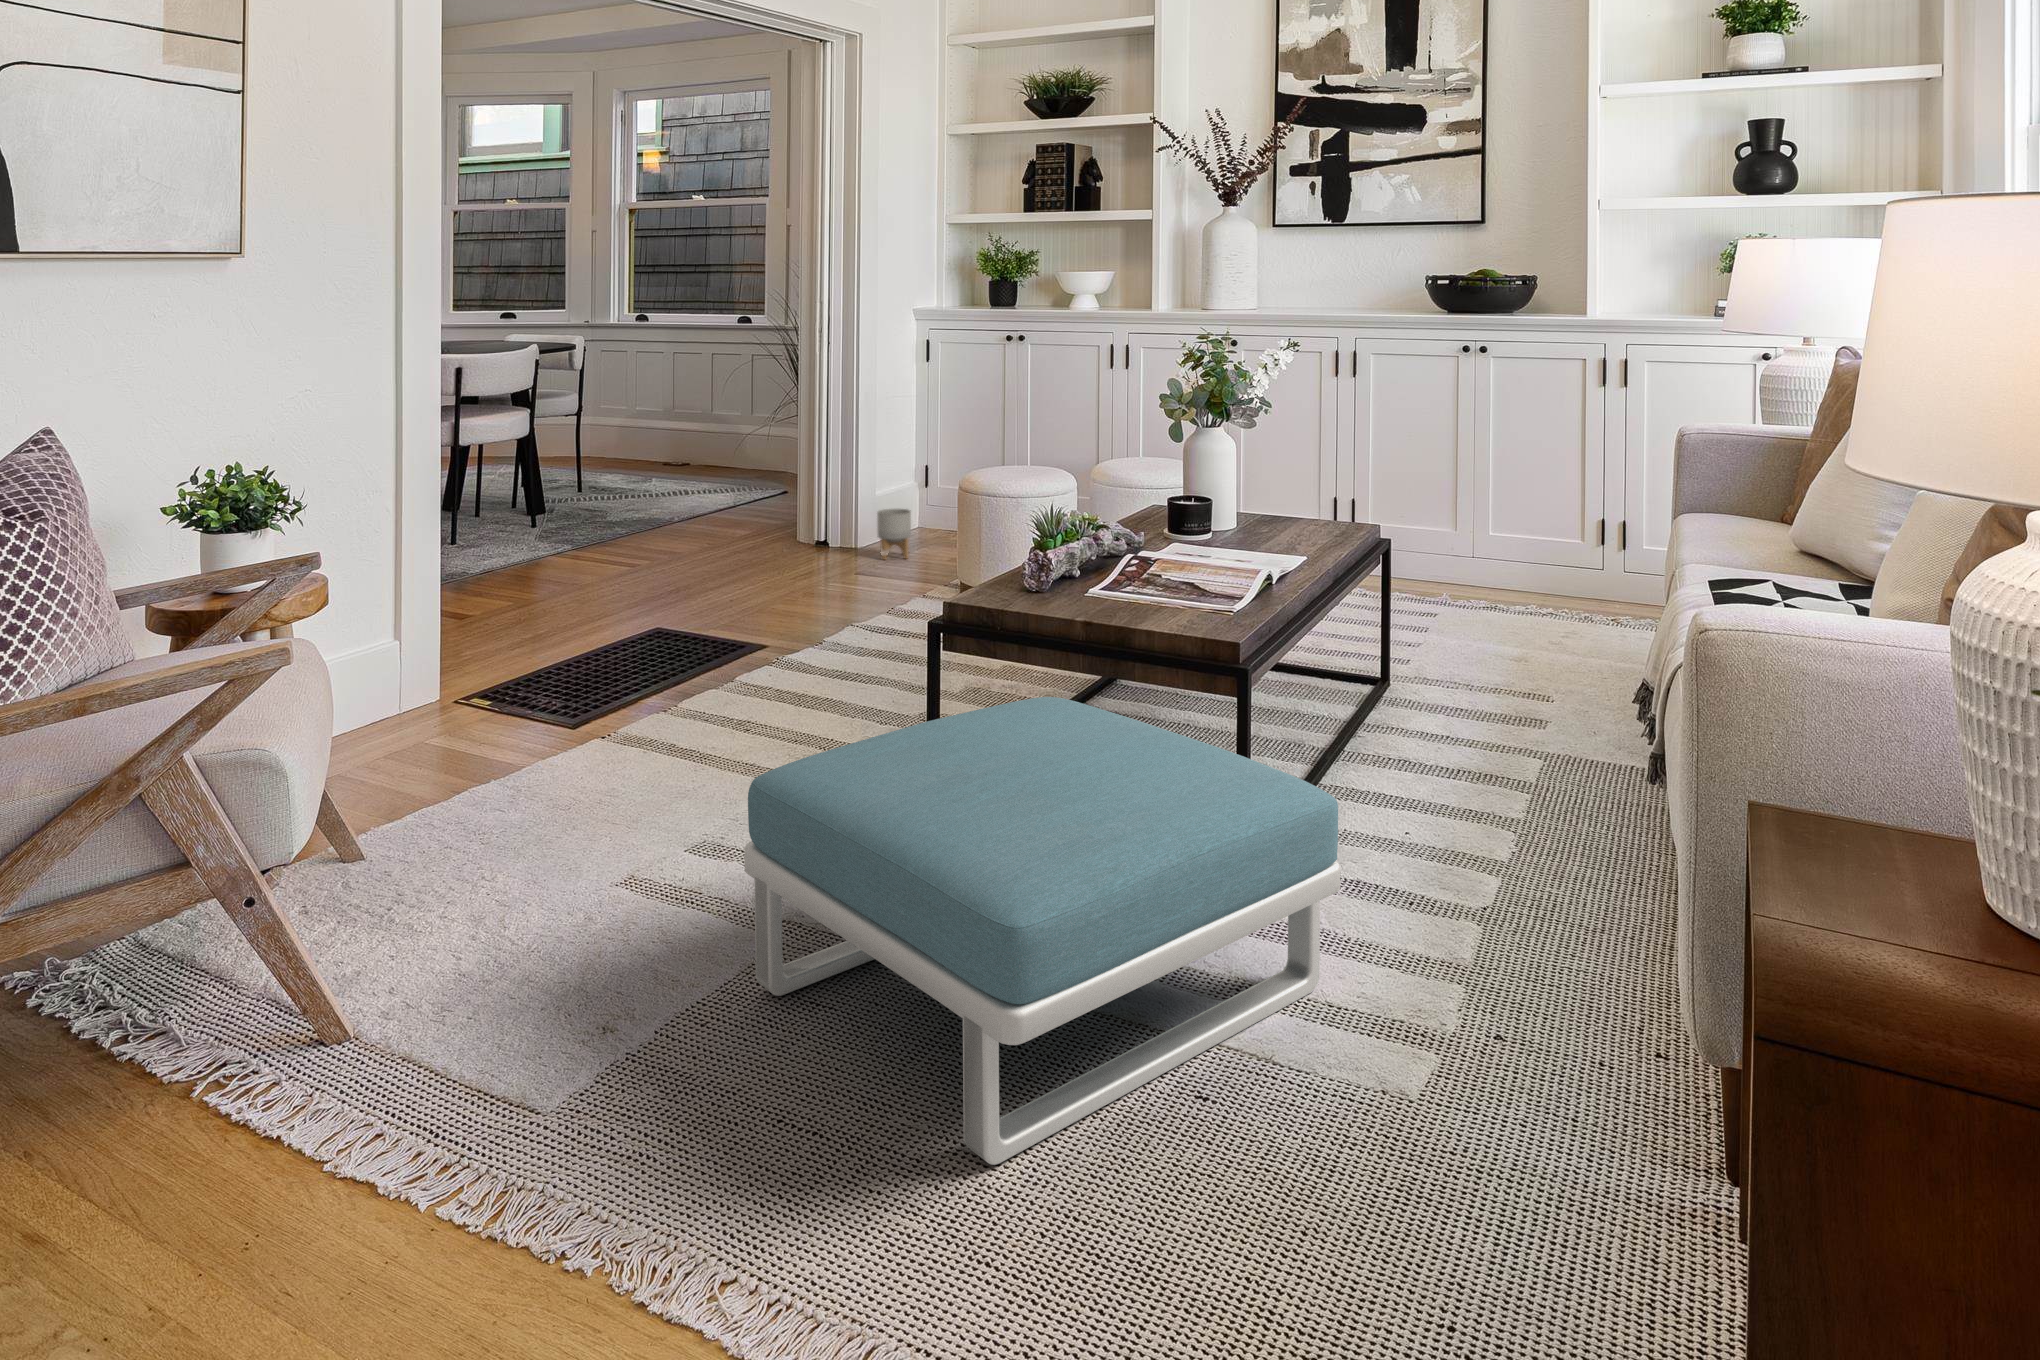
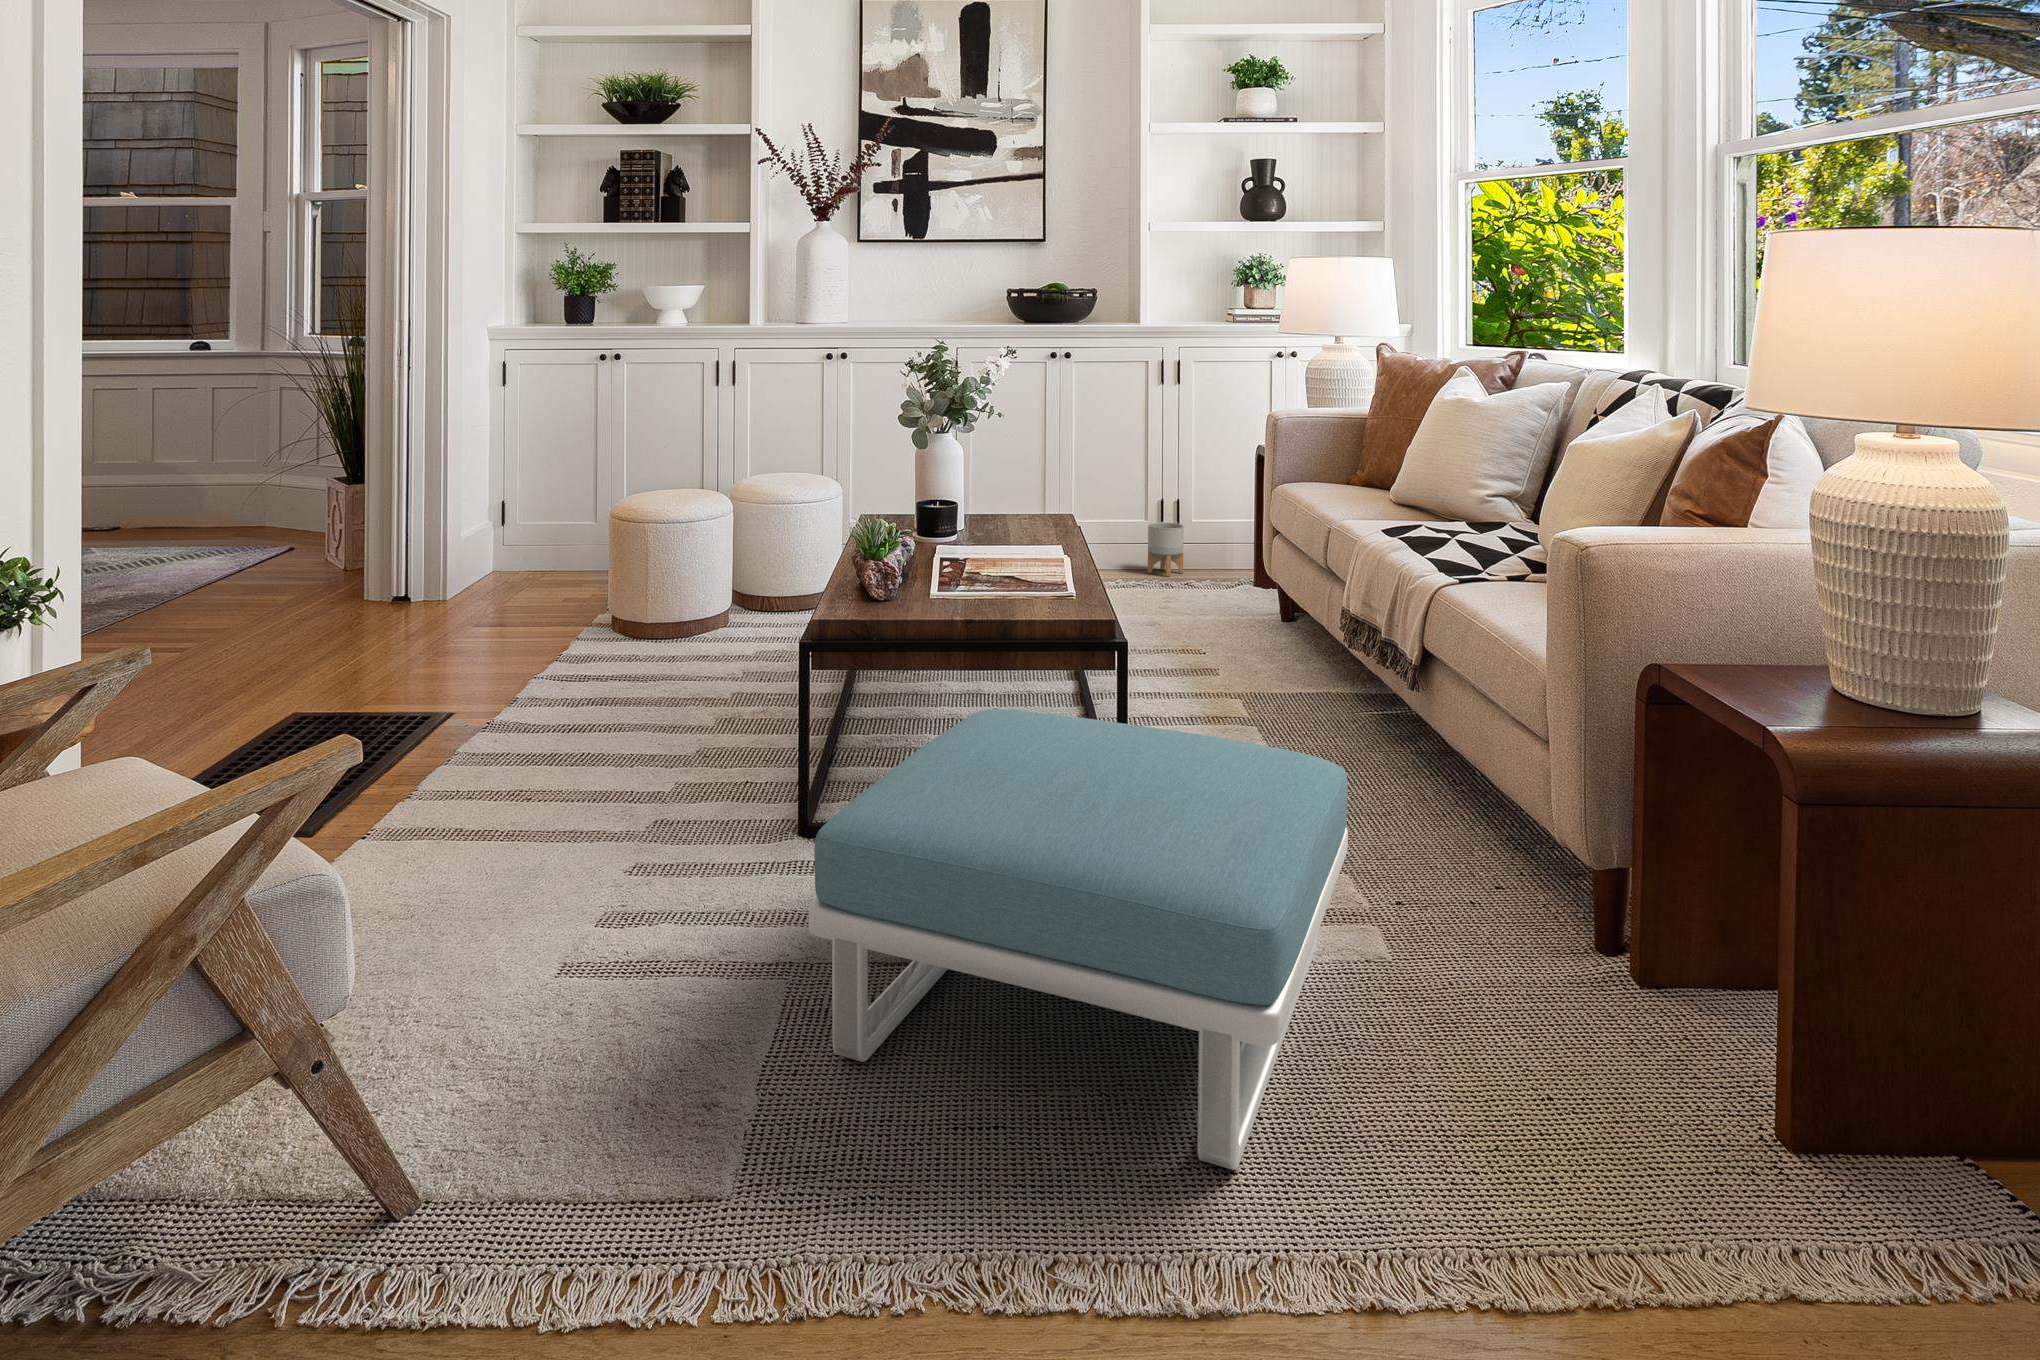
planter: present [877,509,911,560] -> present [1148,522,1184,576]

